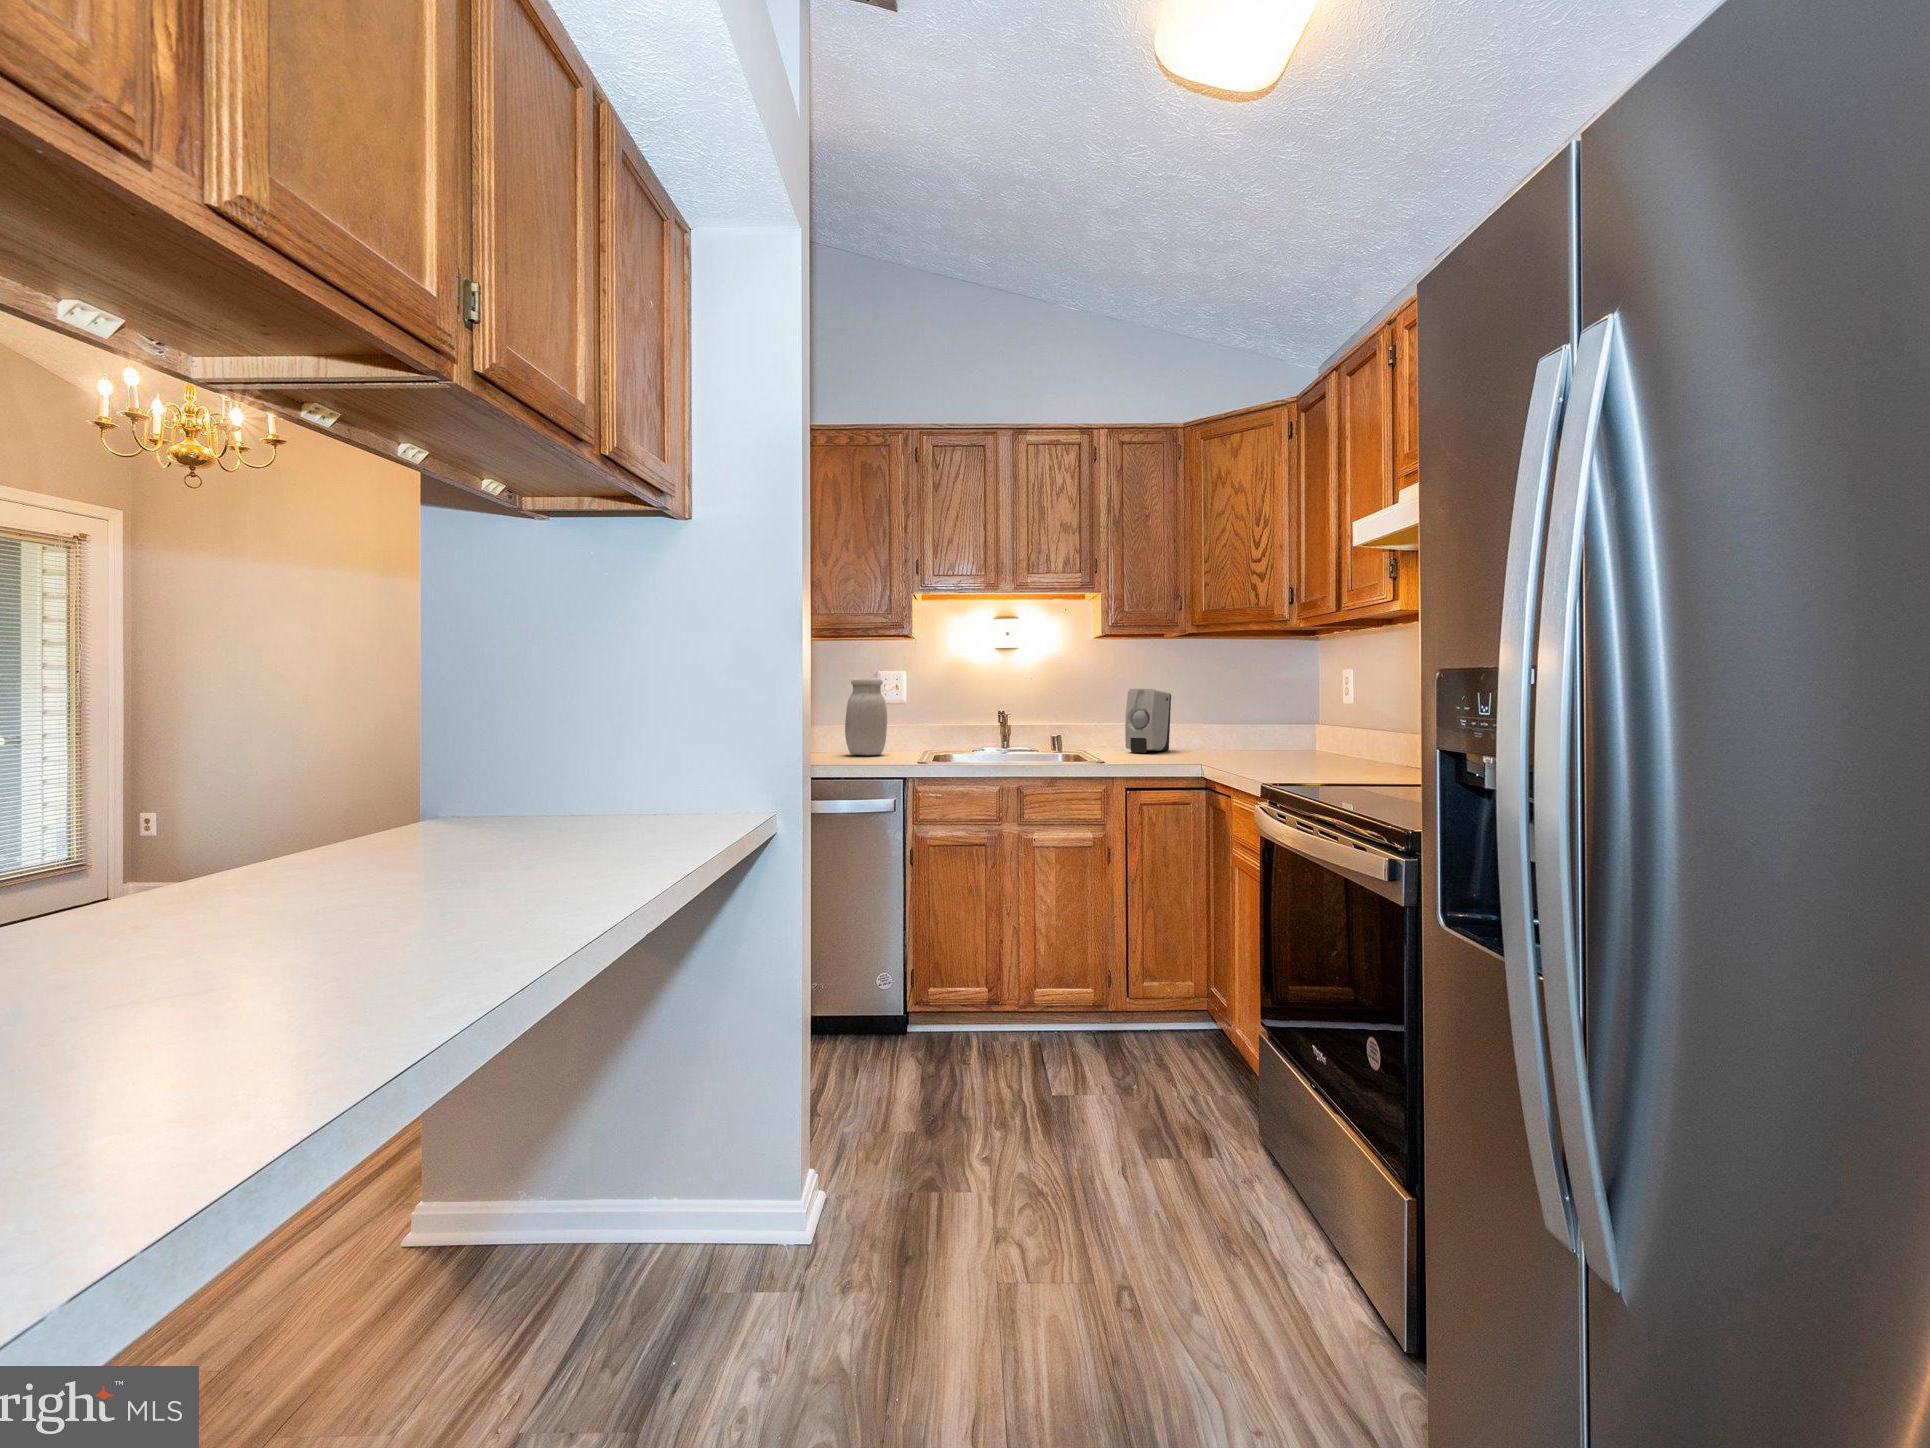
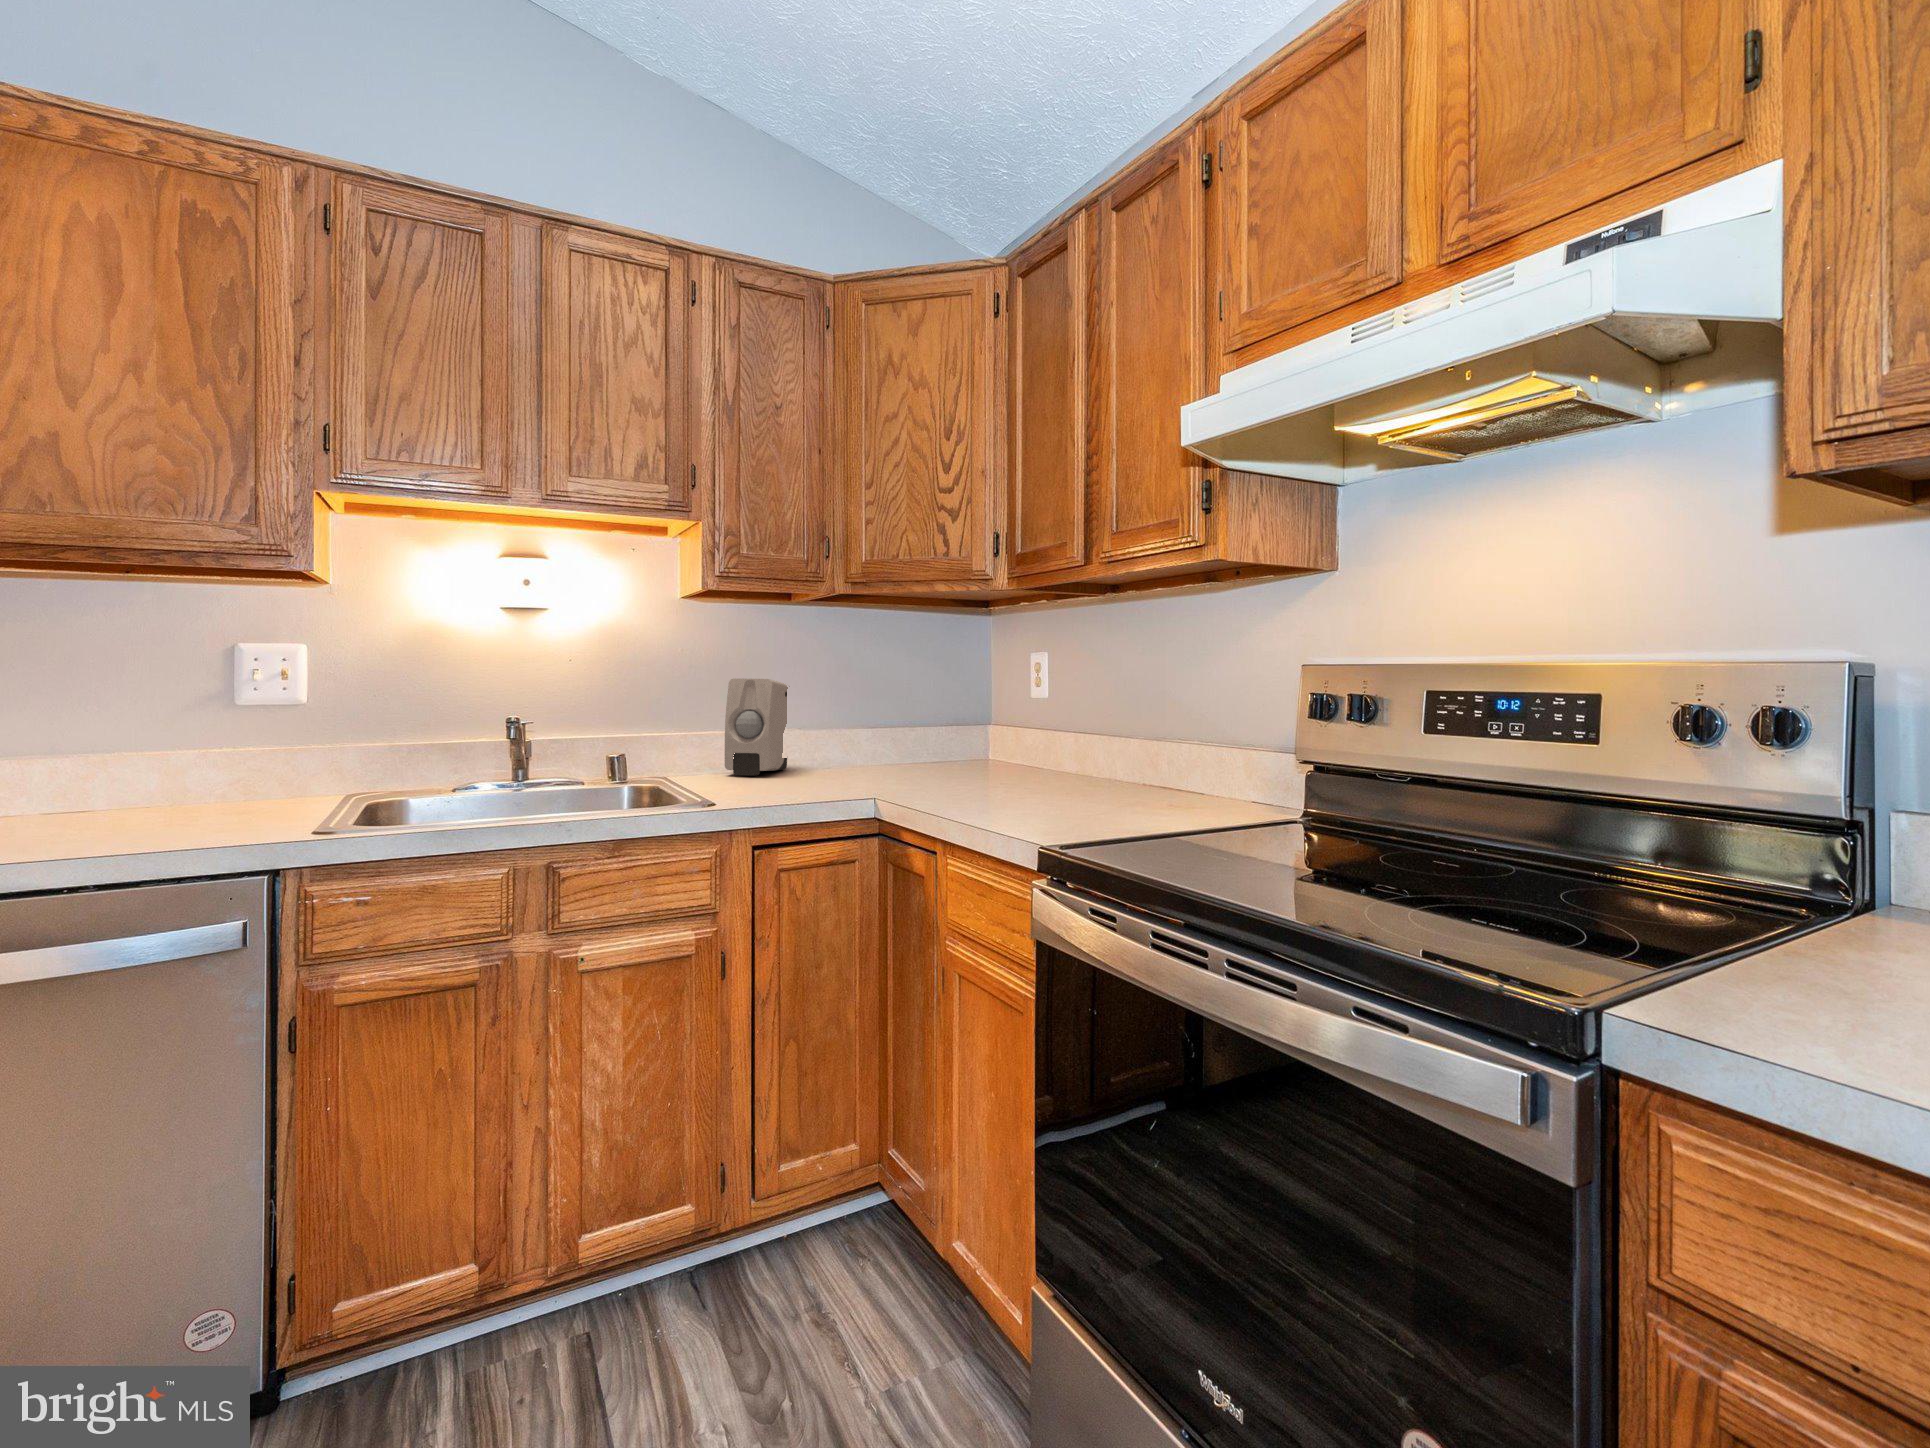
jar: present [845,678,887,755] -> none [128,650,244,811]

